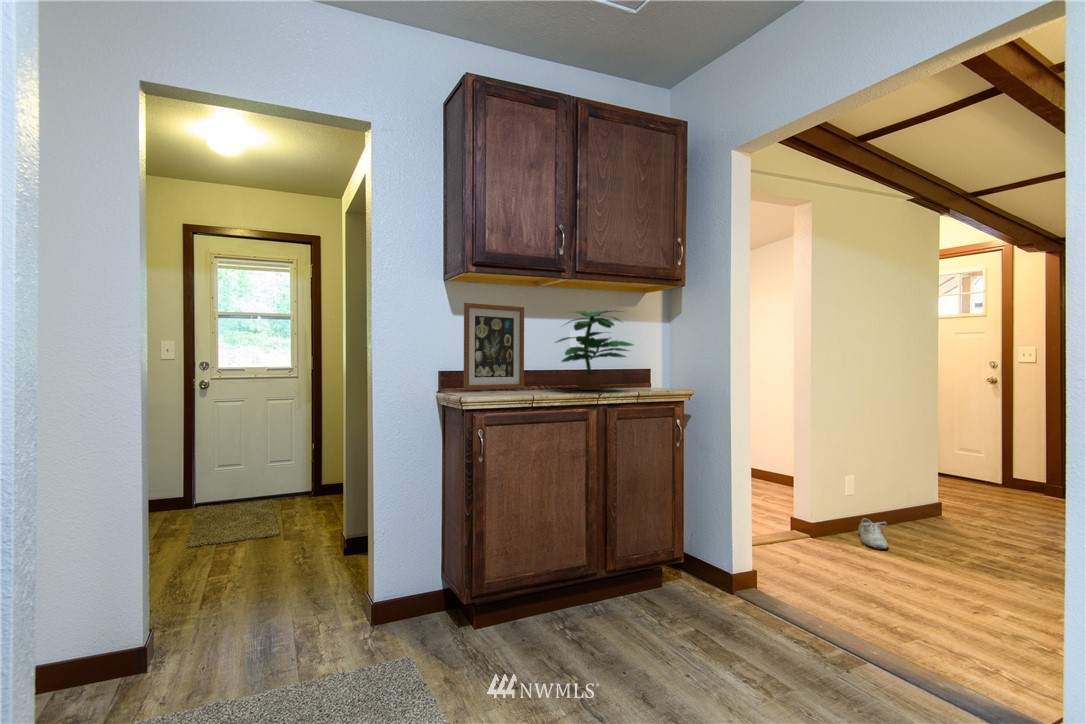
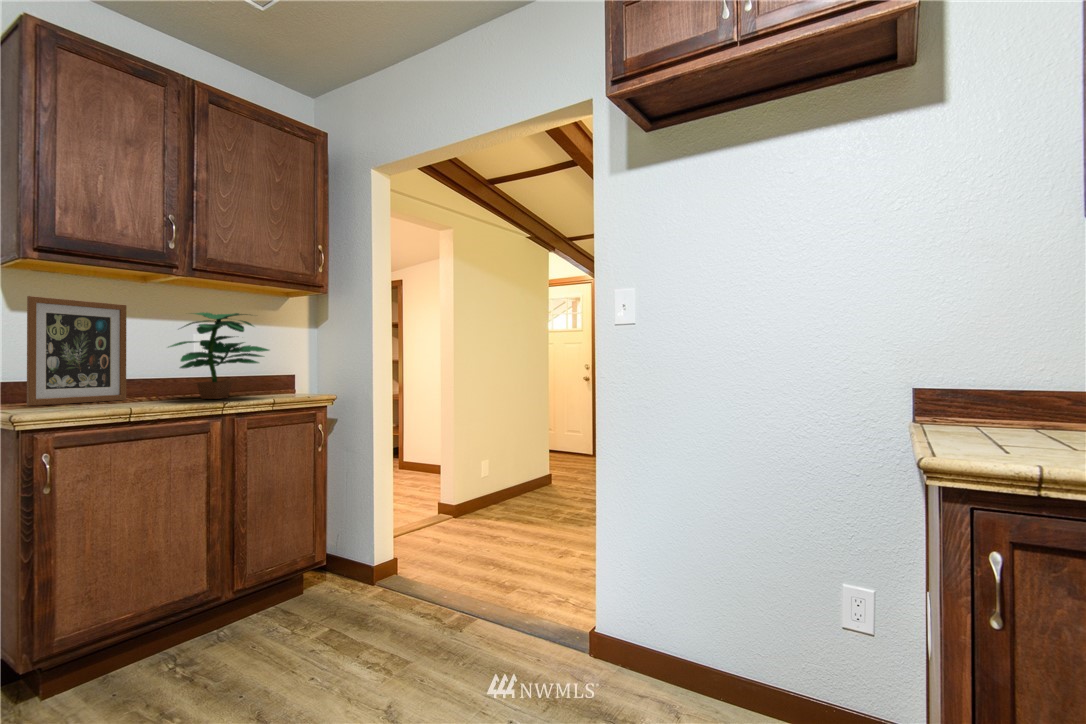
shoe: present [858,518,888,549] -> none [490,496,510,521]

